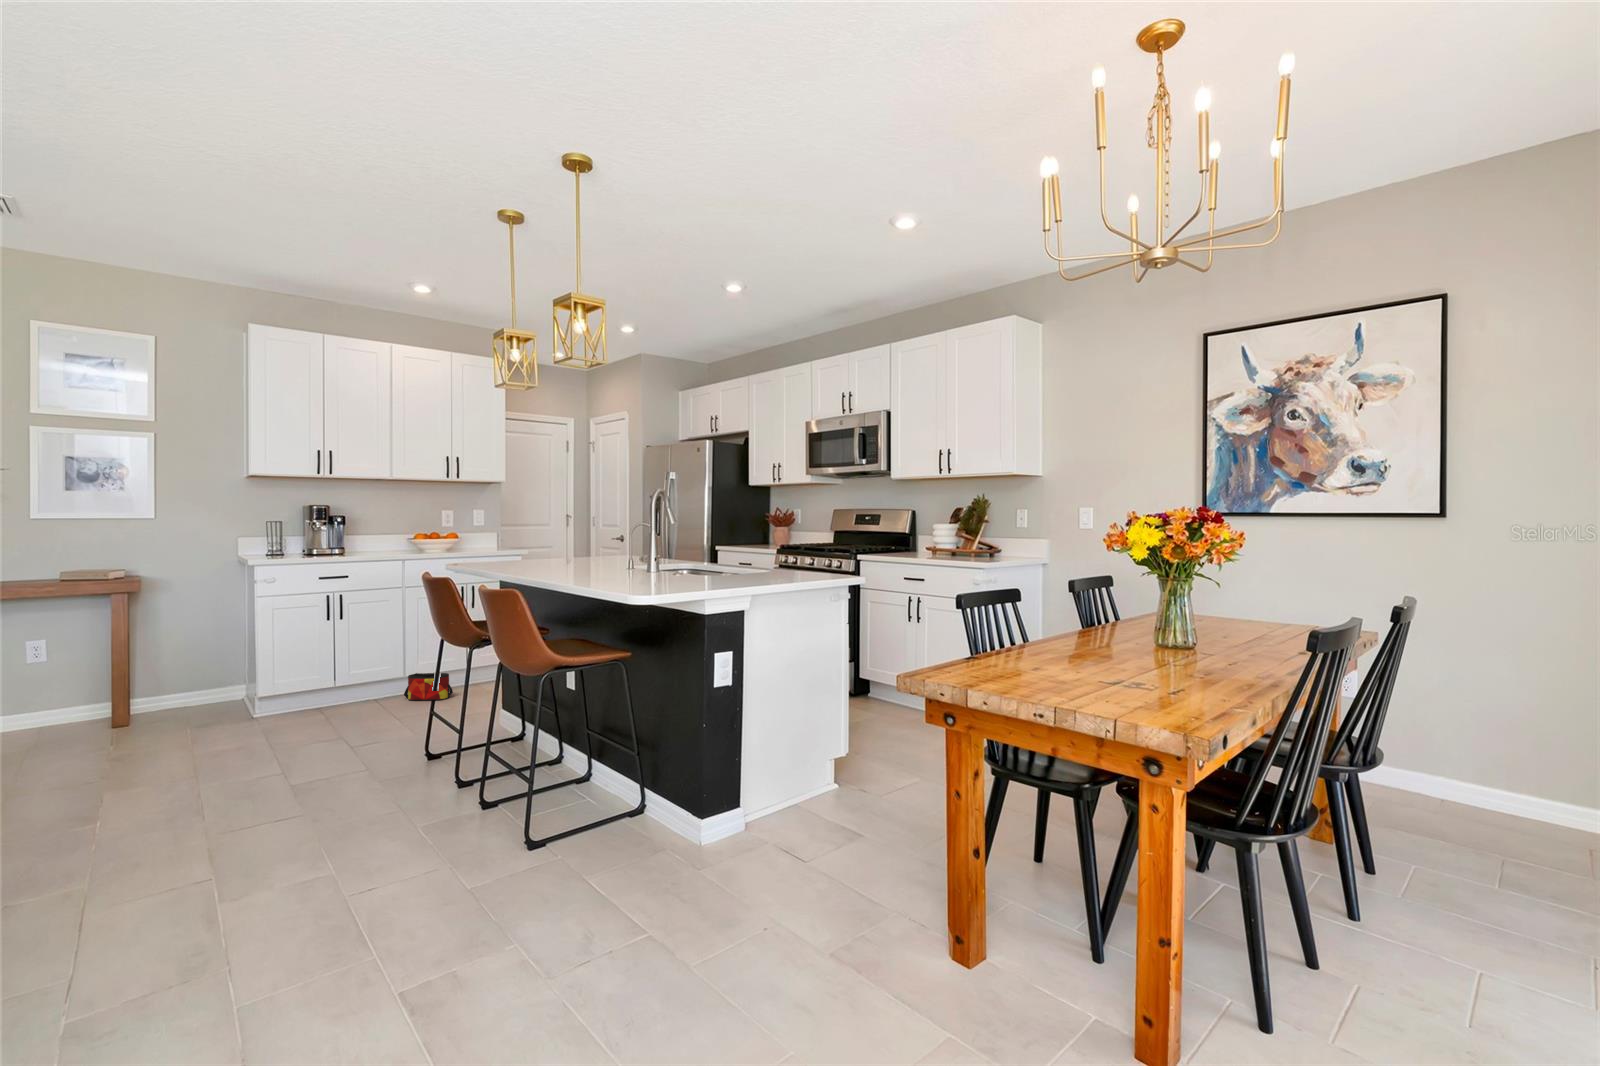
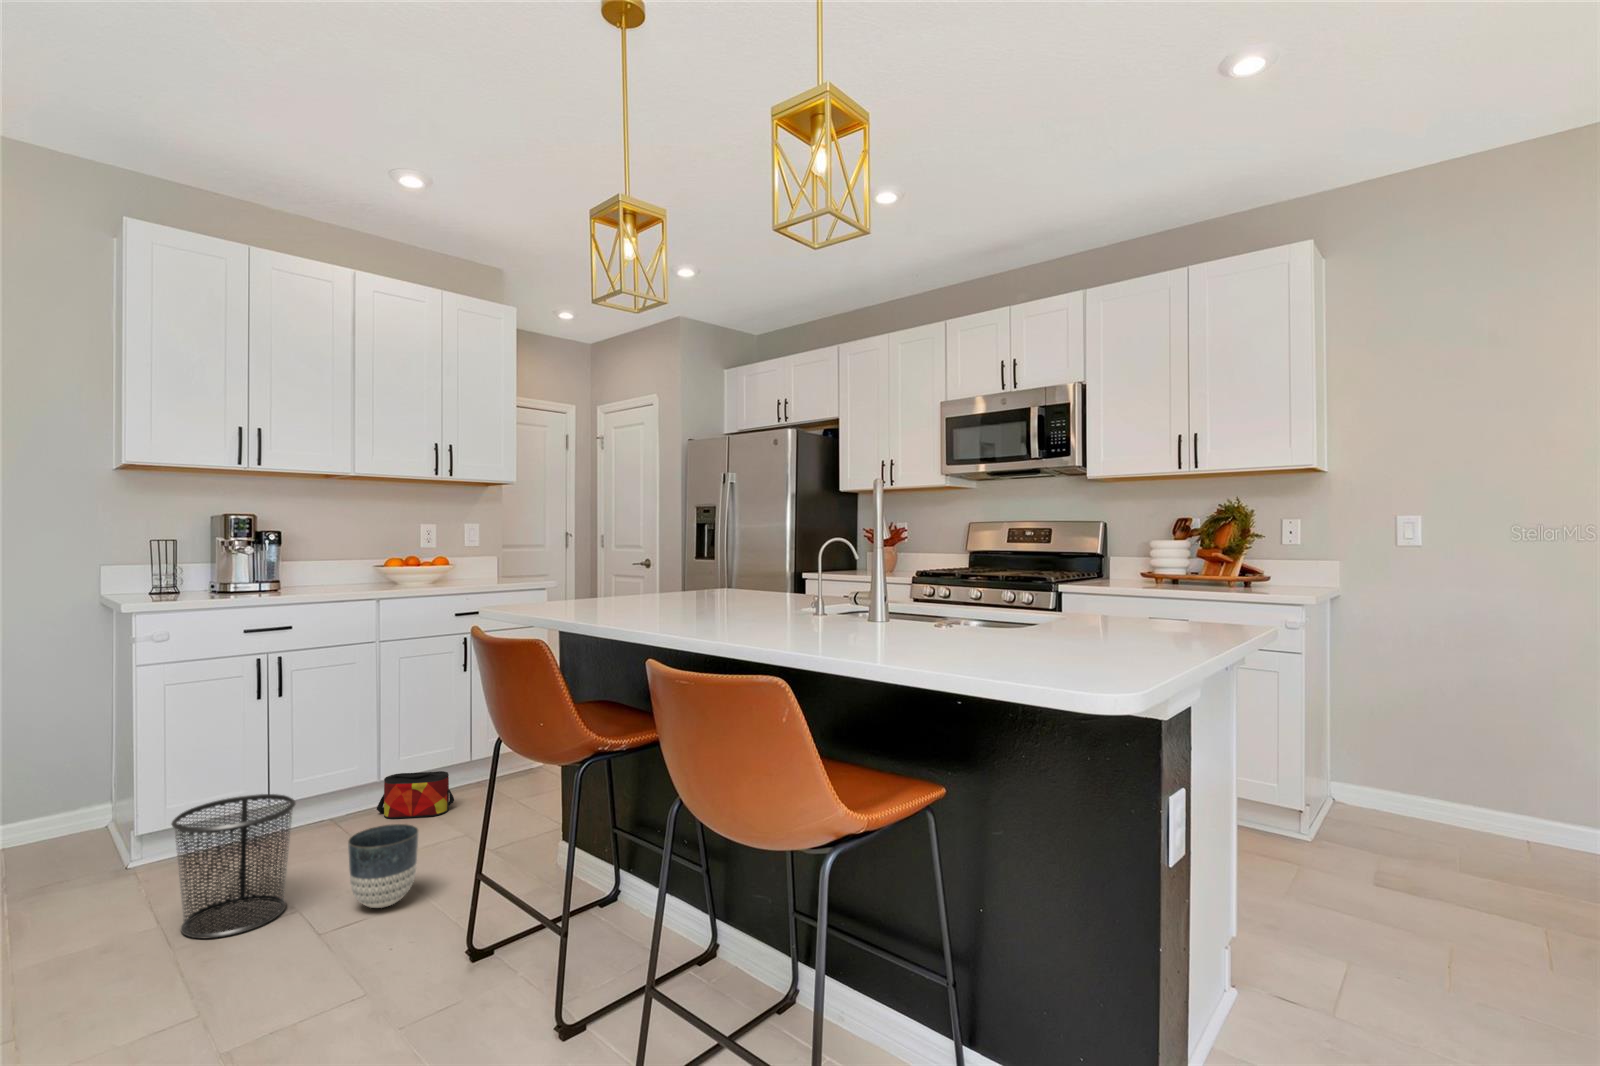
waste bin: none [274,672,343,746] -> present [172,794,296,939]
planter: none [371,692,412,738] -> present [348,824,419,908]

